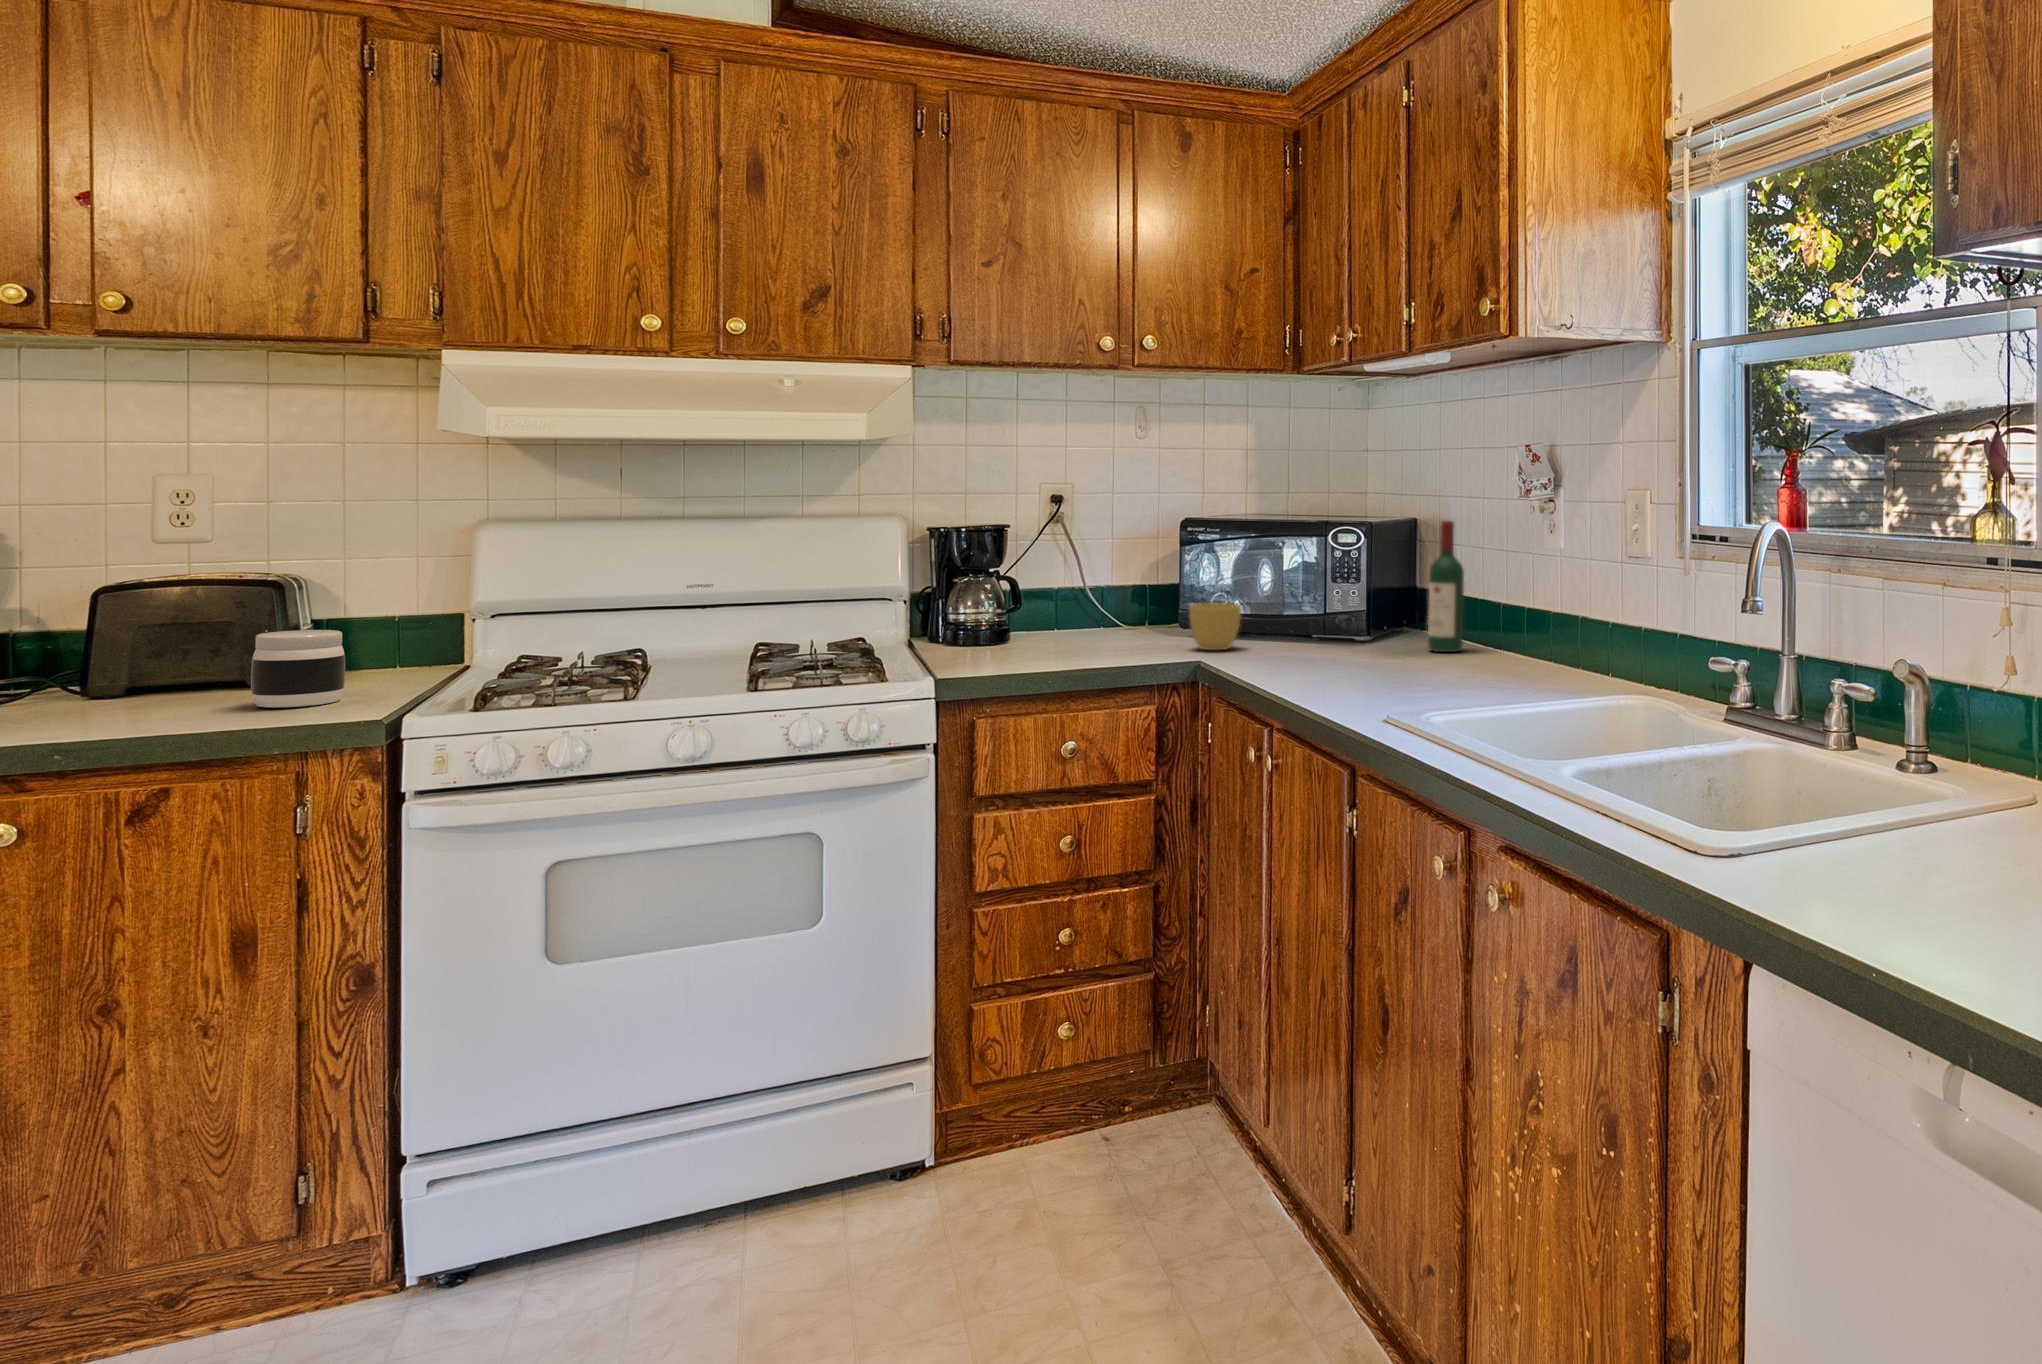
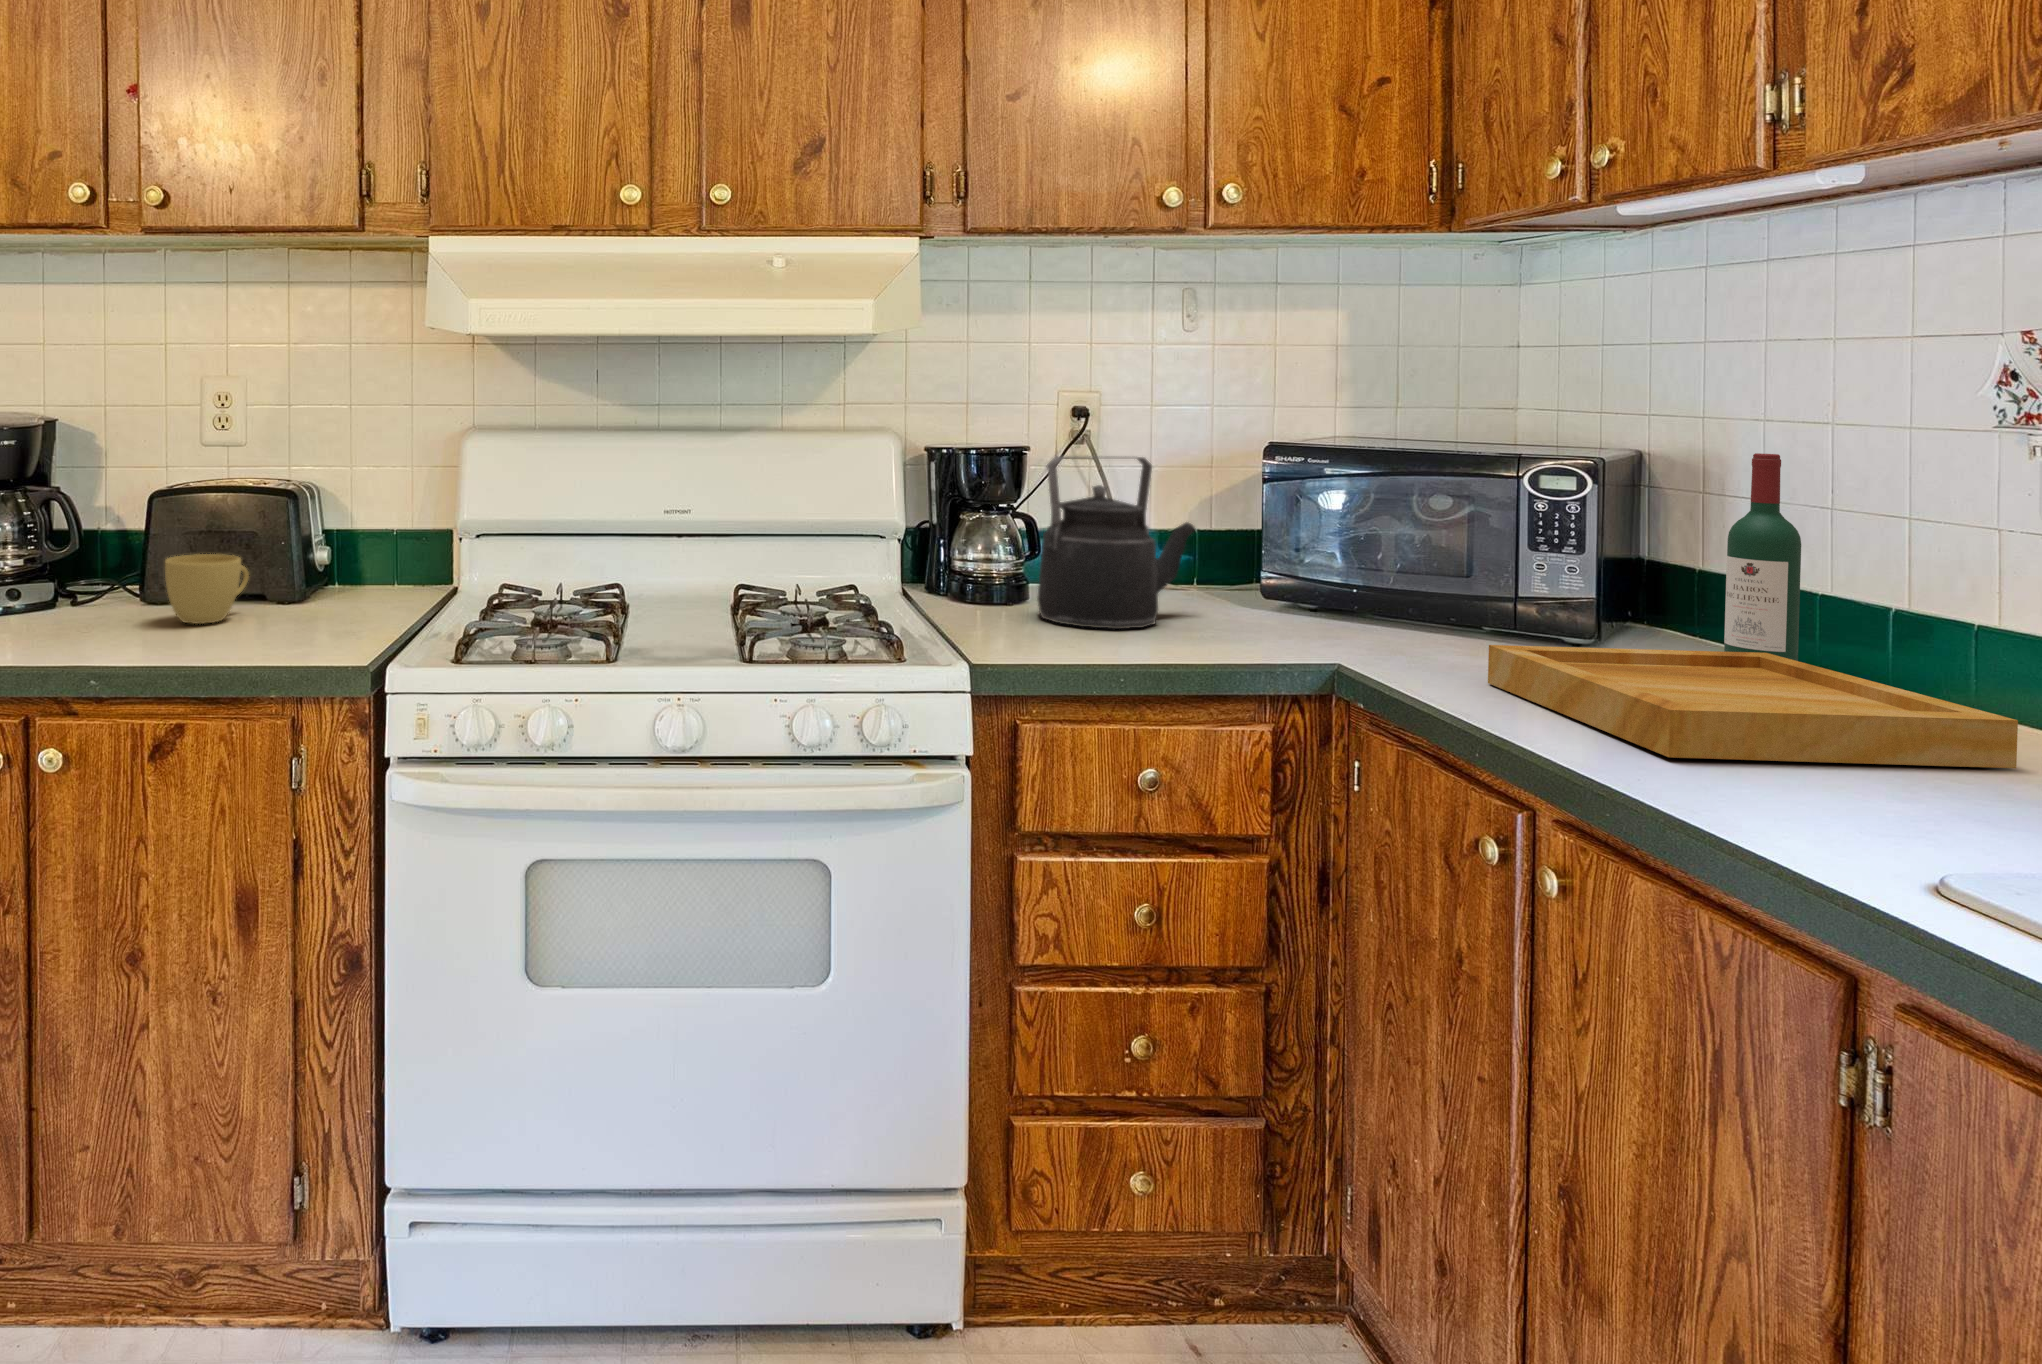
kettle: none [1008,533,1129,655] -> present [1037,456,1195,629]
cup: present [1189,603,1241,650] -> present [165,554,249,624]
jar: present [251,630,345,708] -> none [262,551,341,638]
tray: none [1281,636,1507,688] -> present [1488,645,2018,768]

